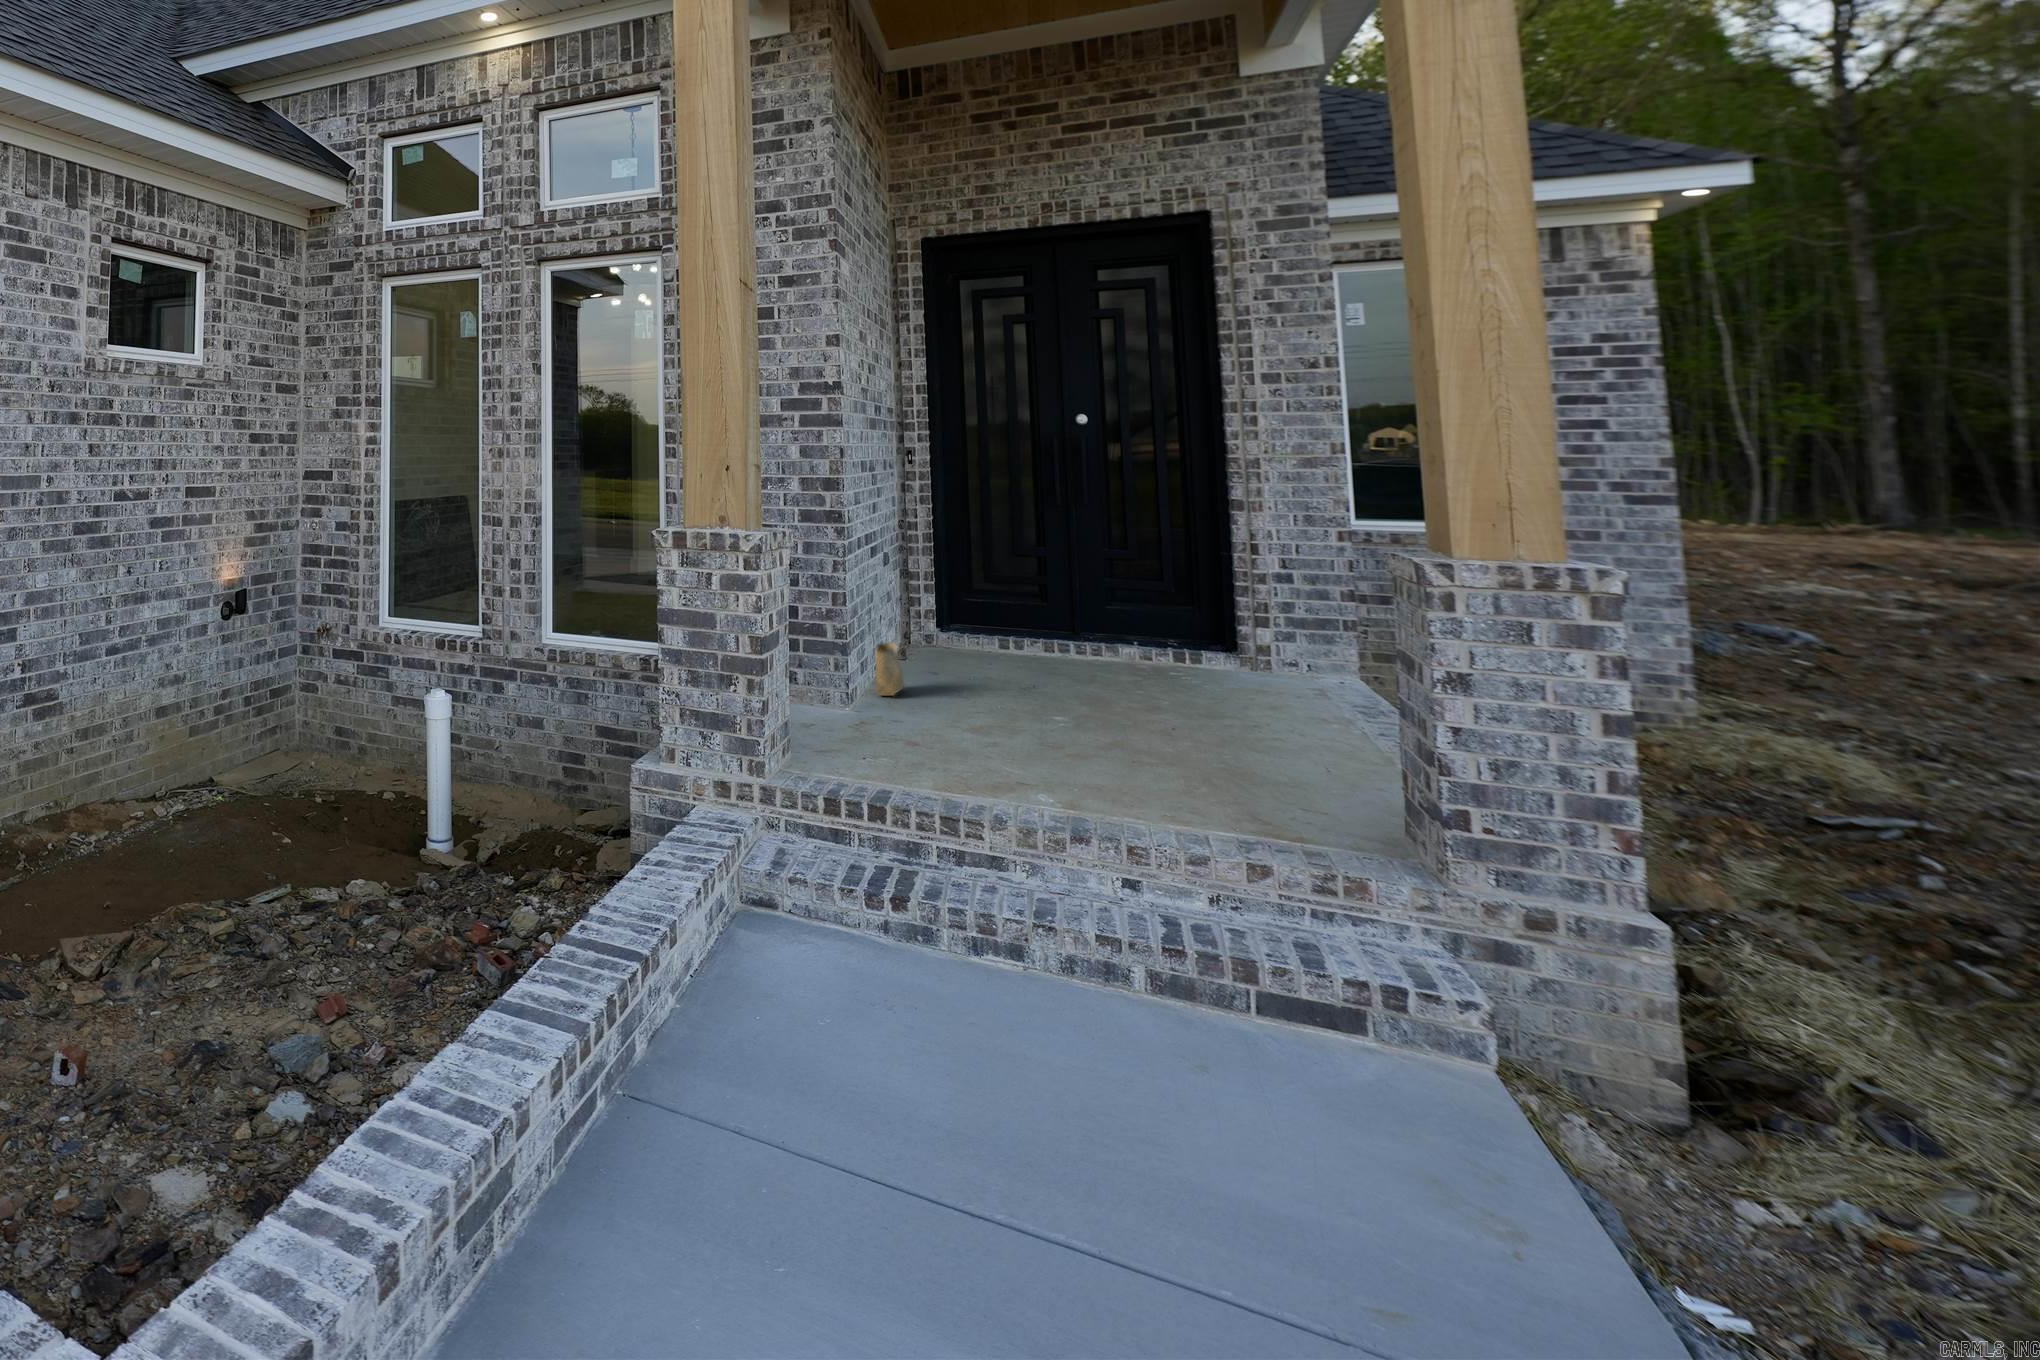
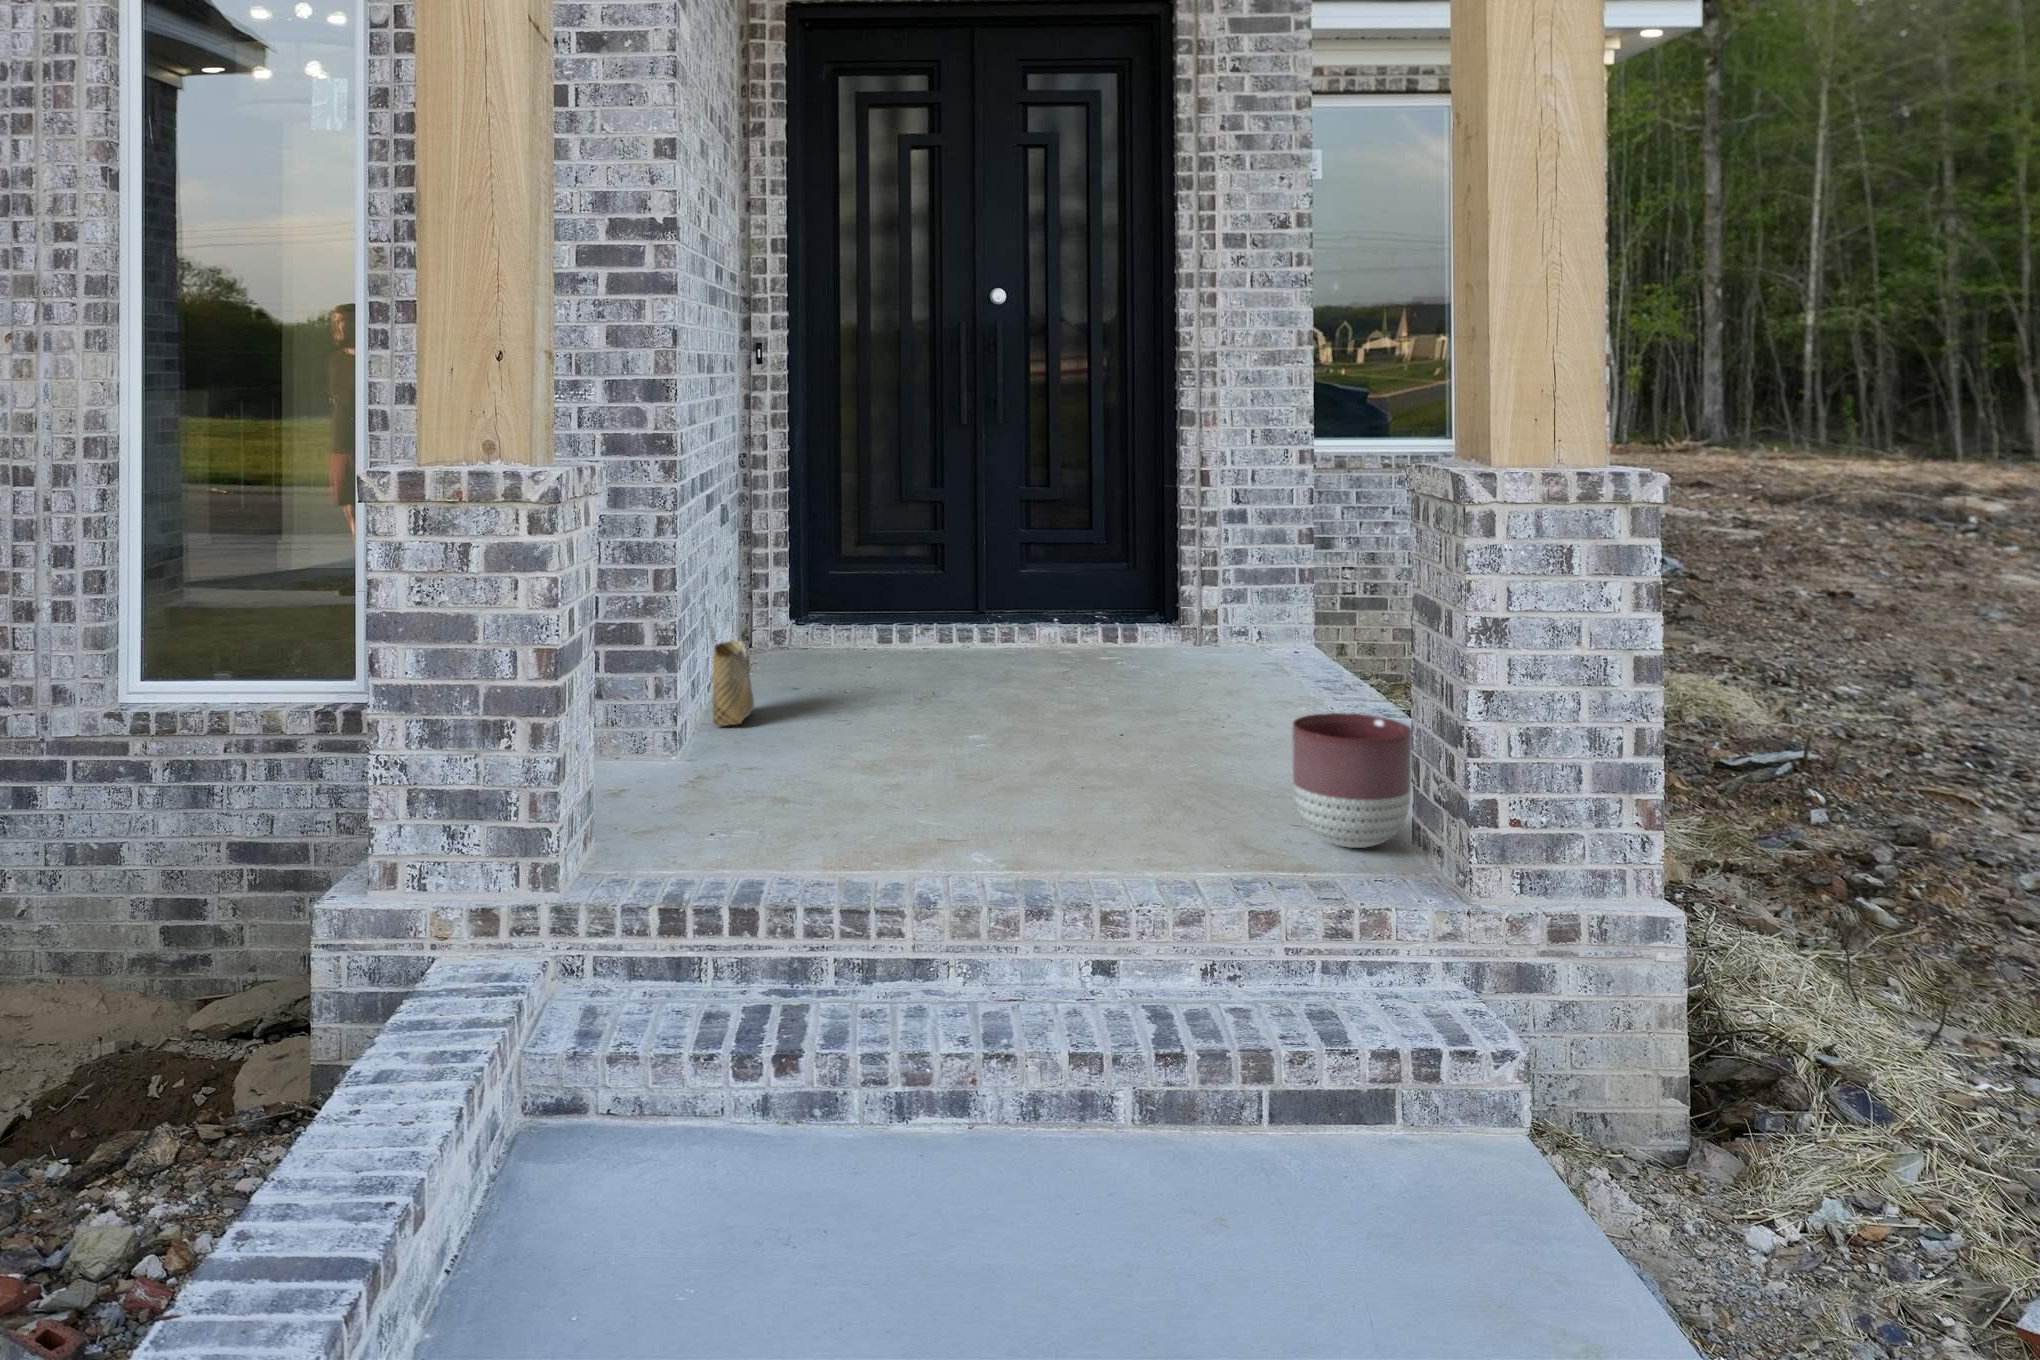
planter: none [1287,731,1395,834] -> present [1292,713,1412,848]

